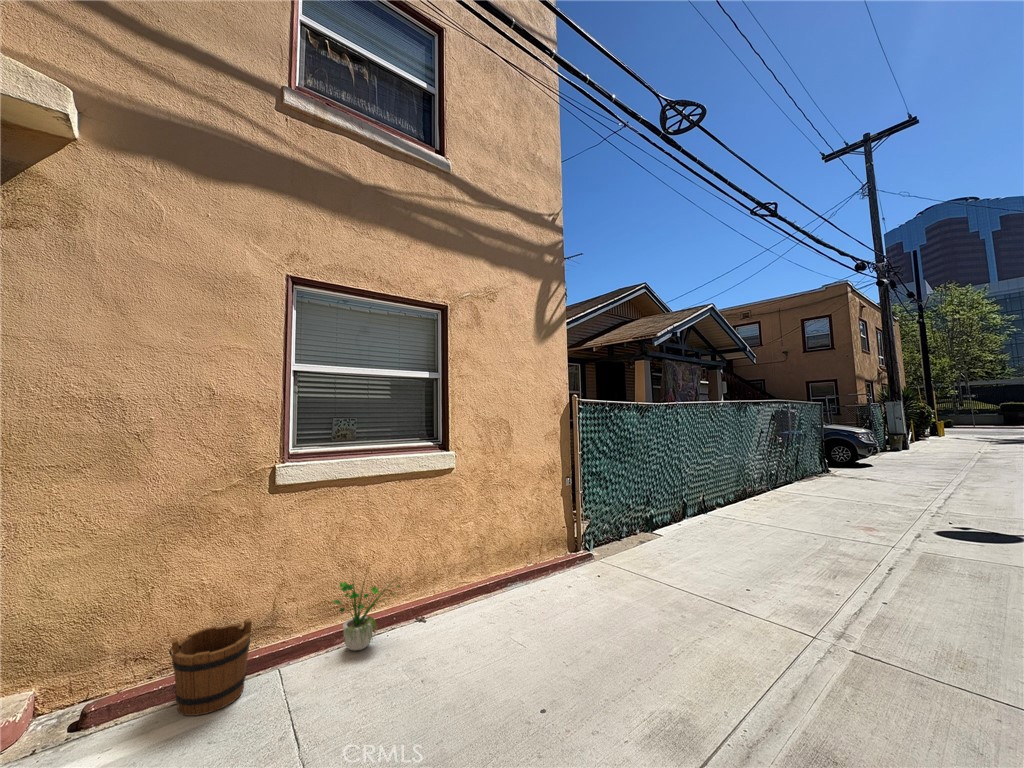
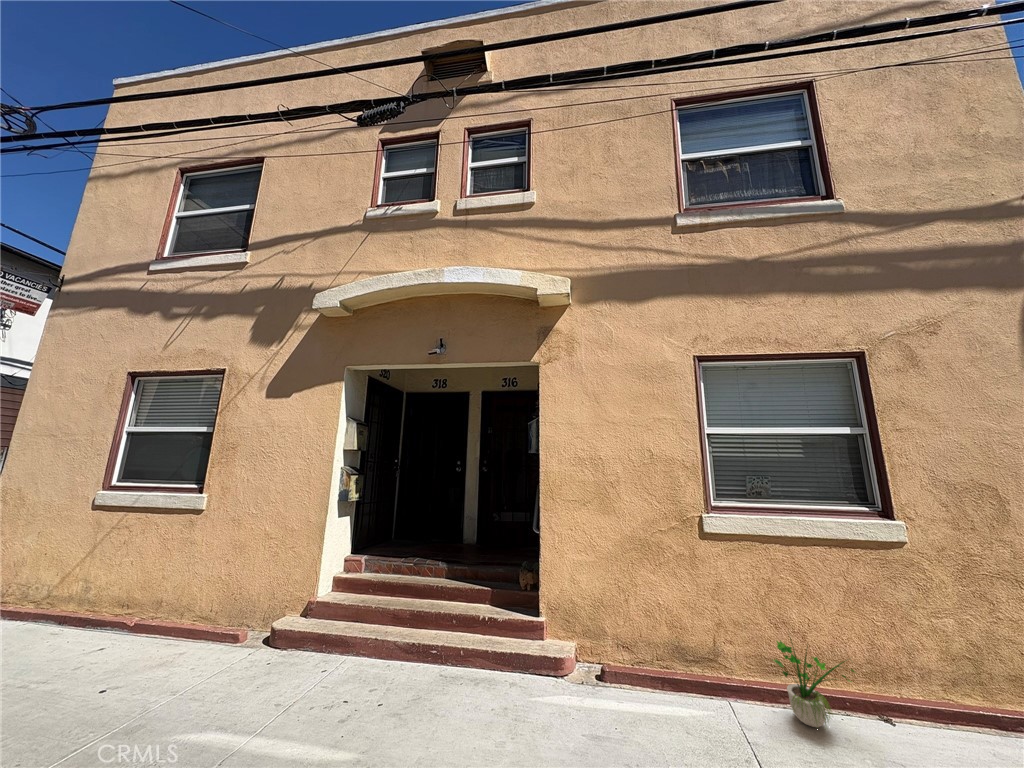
bucket: present [169,618,252,716] -> none [643,642,702,725]

